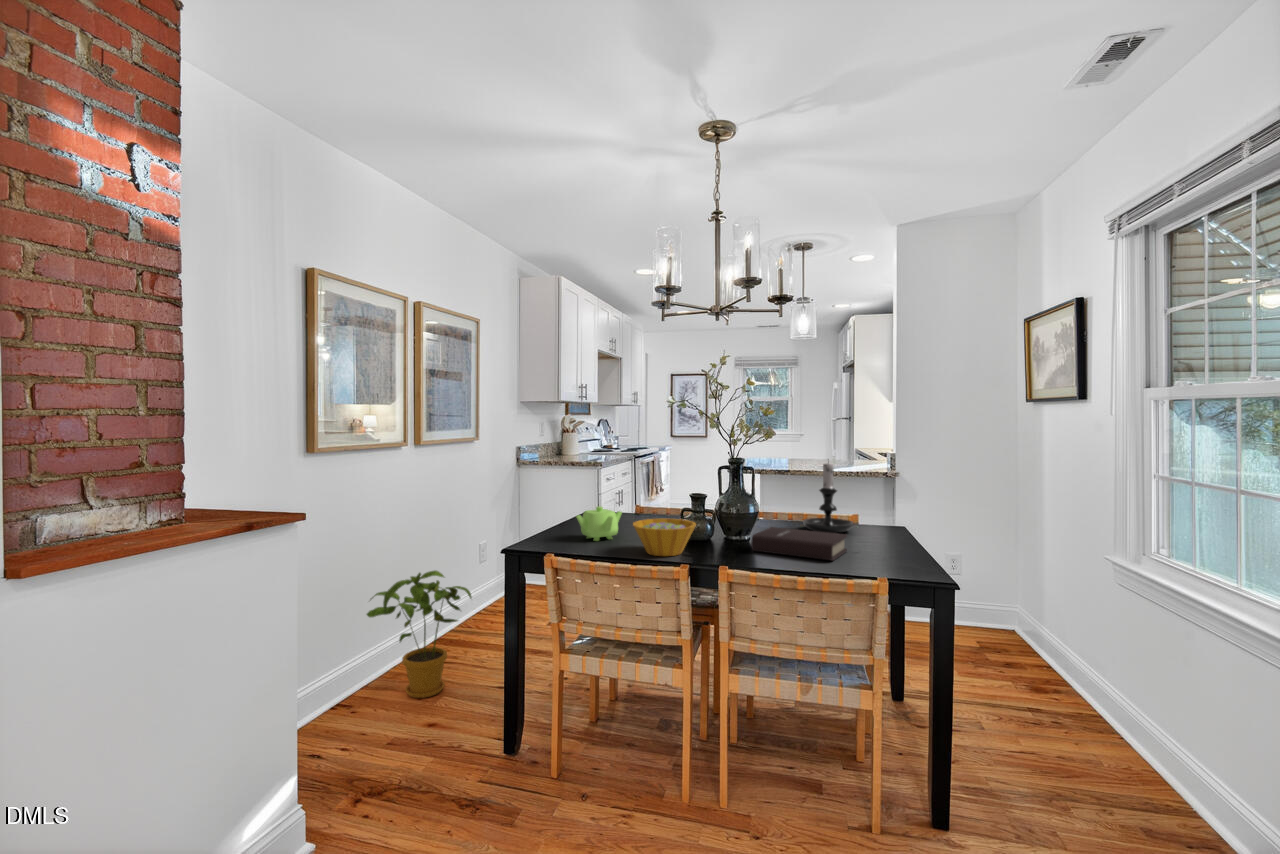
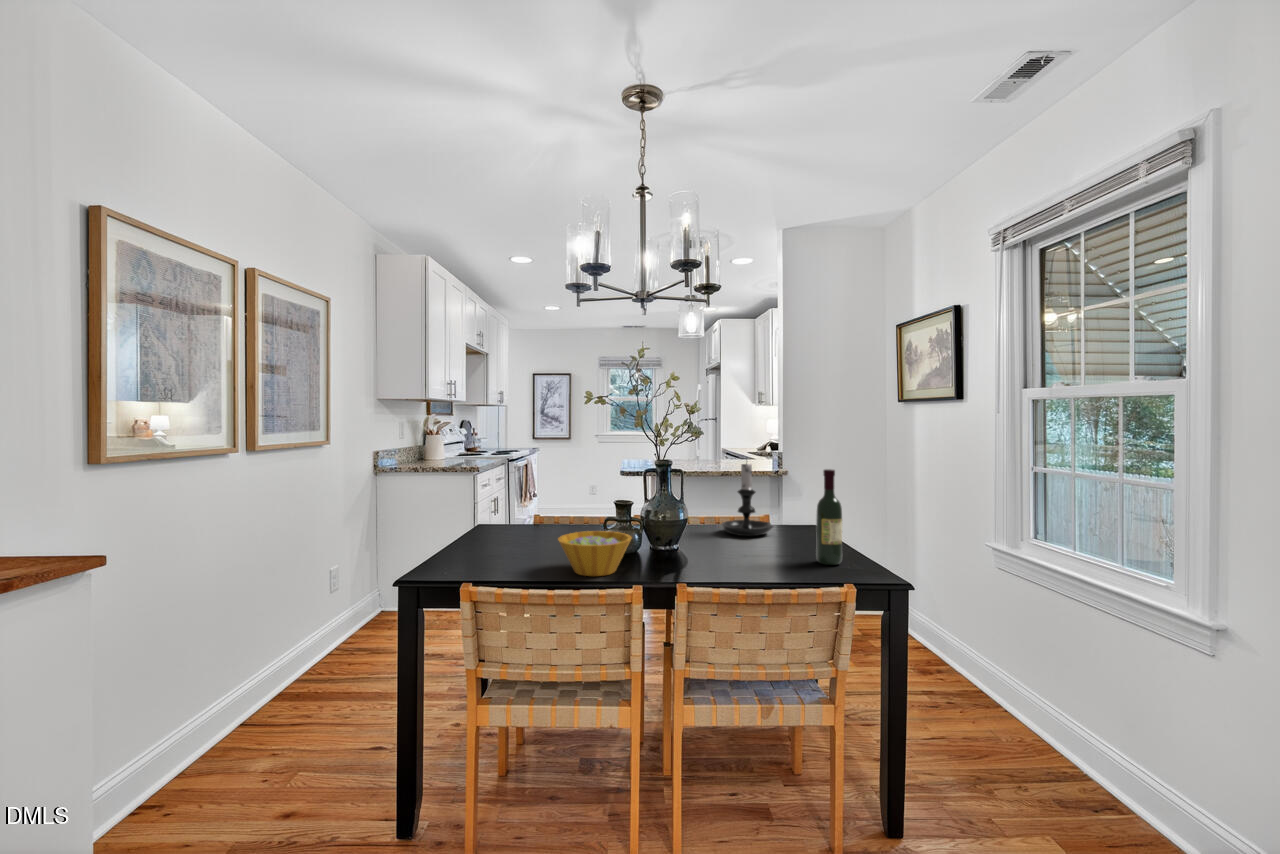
wine bottle: none [876,470,901,561] -> present [816,469,842,565]
teapot: present [576,506,622,541] -> none [482,520,534,562]
book: present [751,527,847,561] -> none [689,534,783,569]
house plant: present [367,571,472,698] -> none [185,611,336,775]

